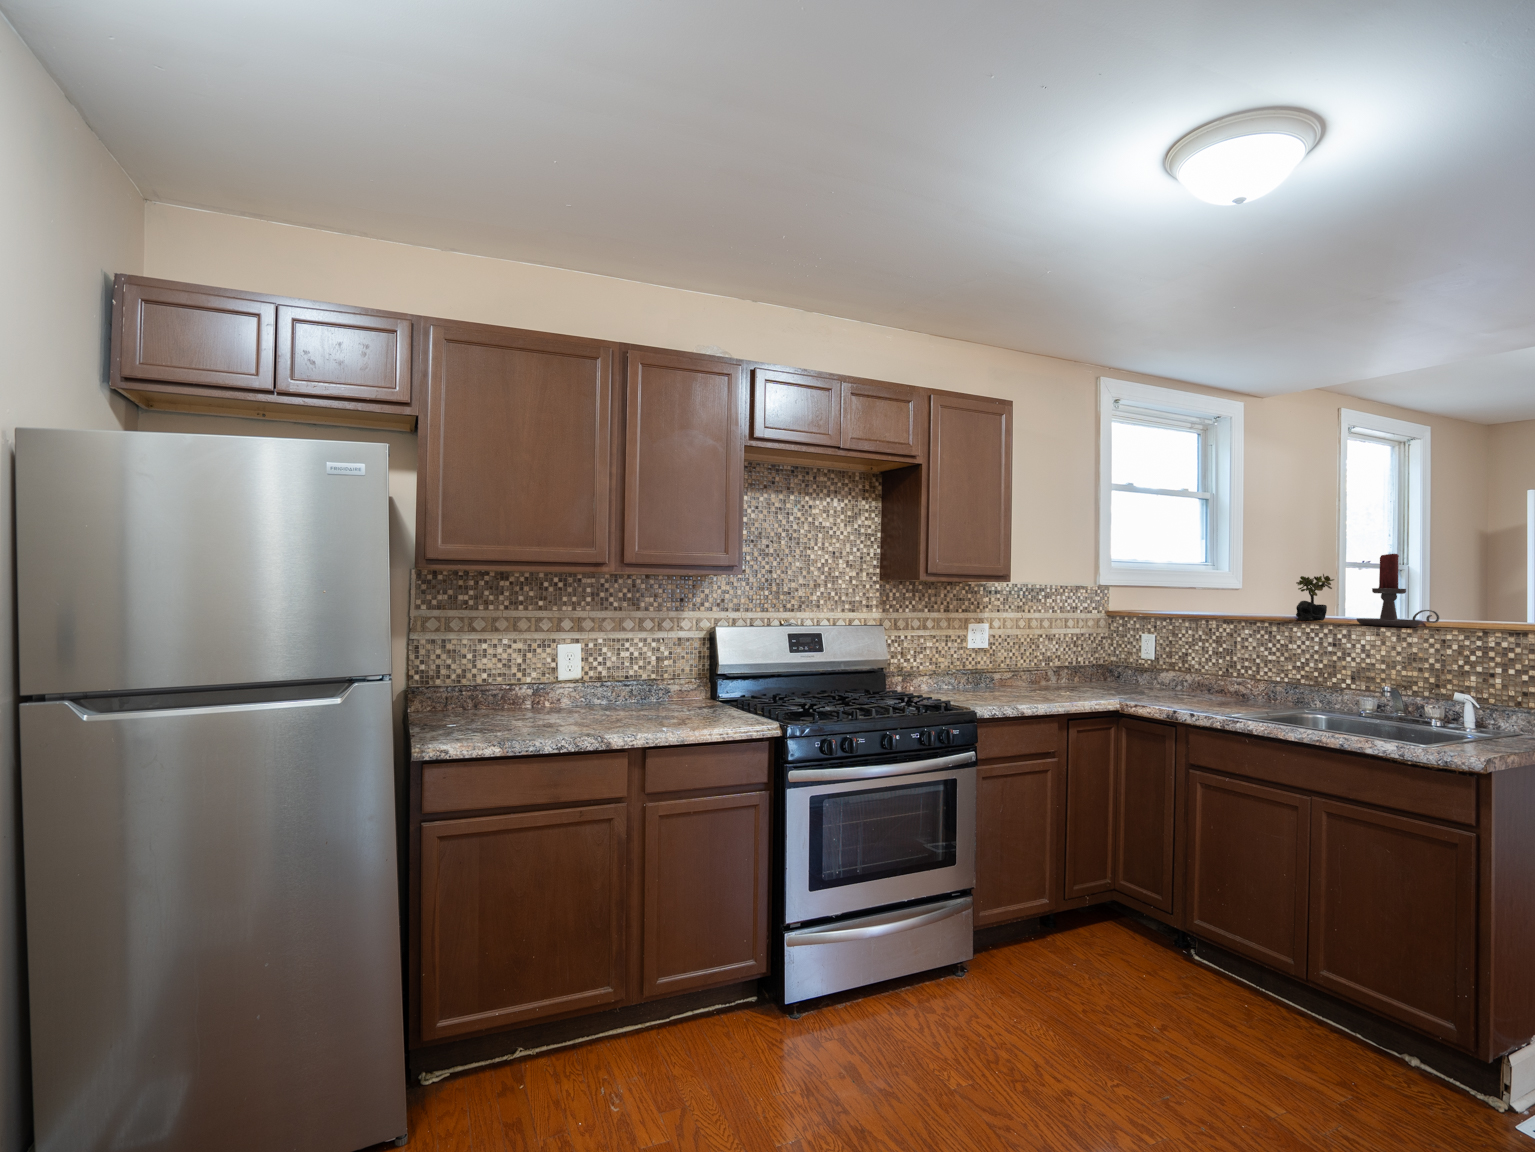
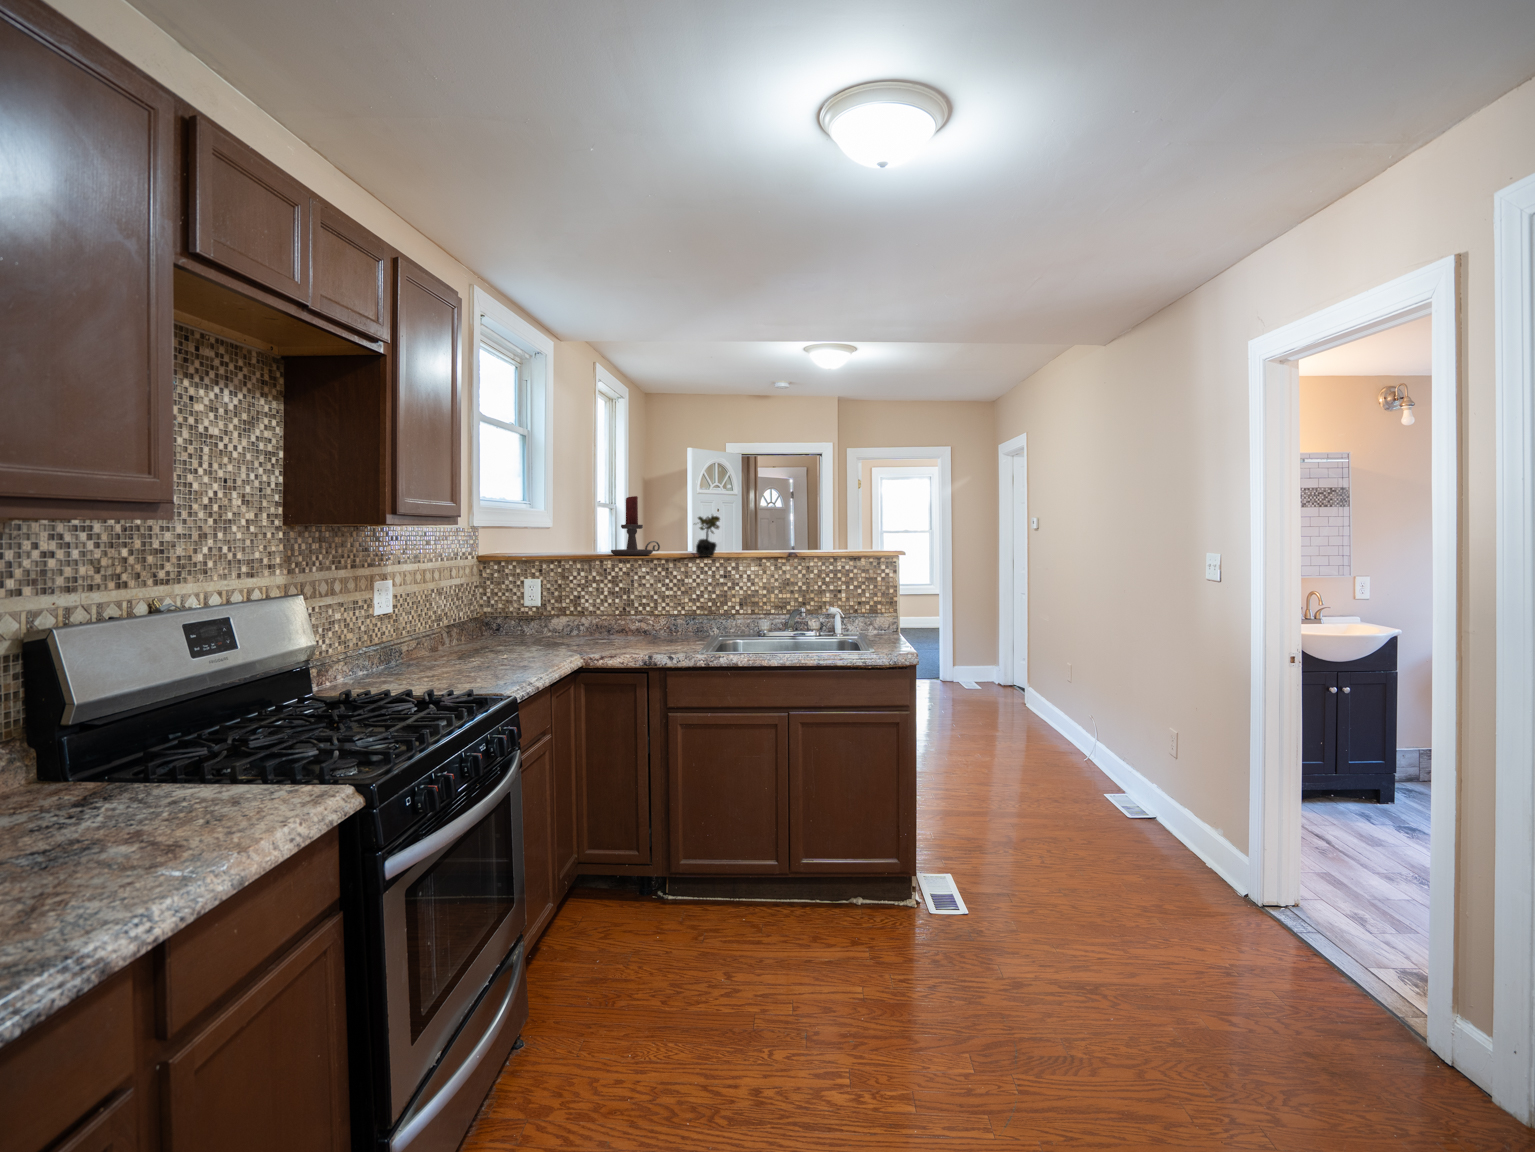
candle holder: present [1357,554,1439,627] -> present [611,496,660,556]

